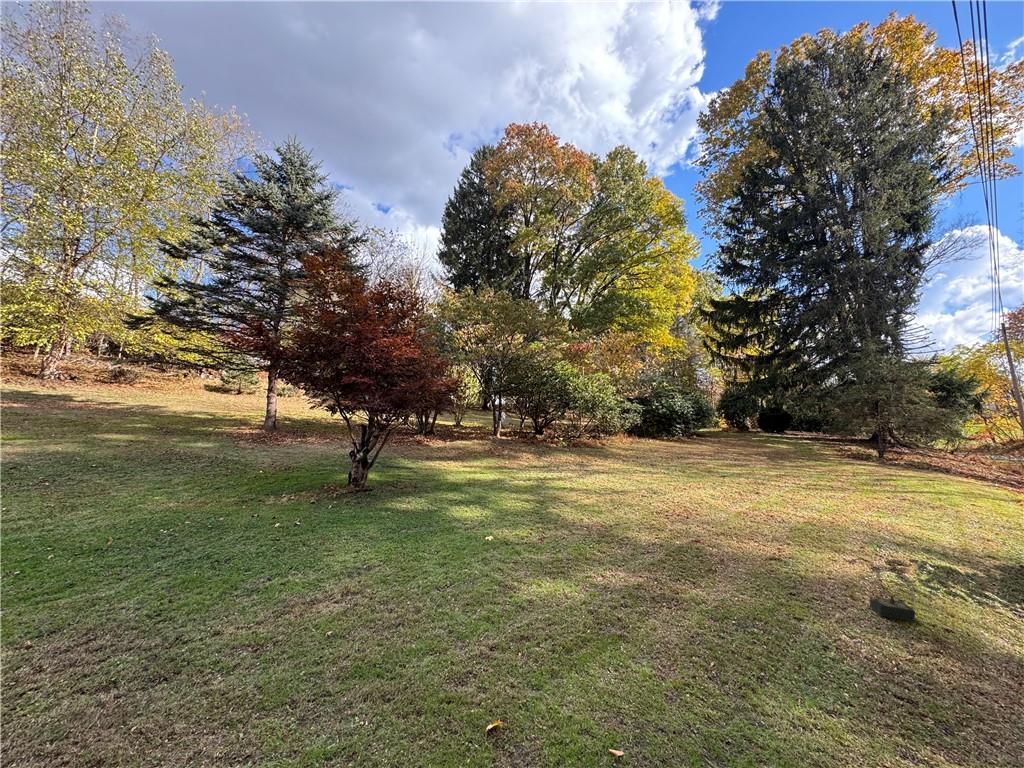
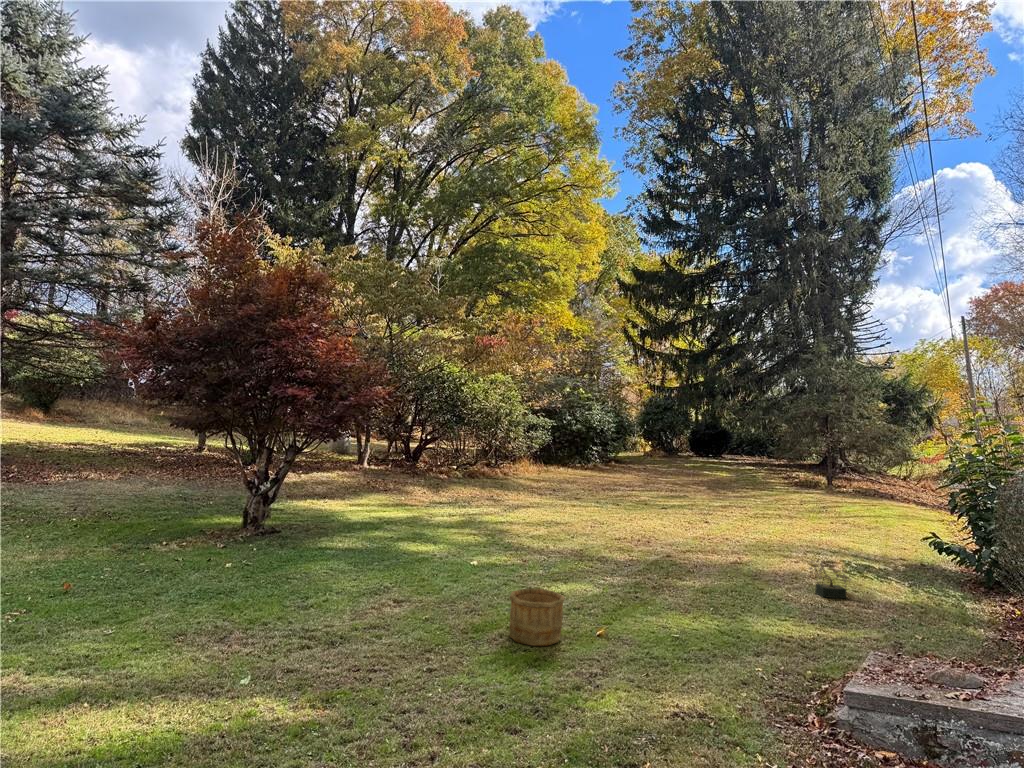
wooden bucket: none [445,598,509,684] -> present [510,588,565,646]

